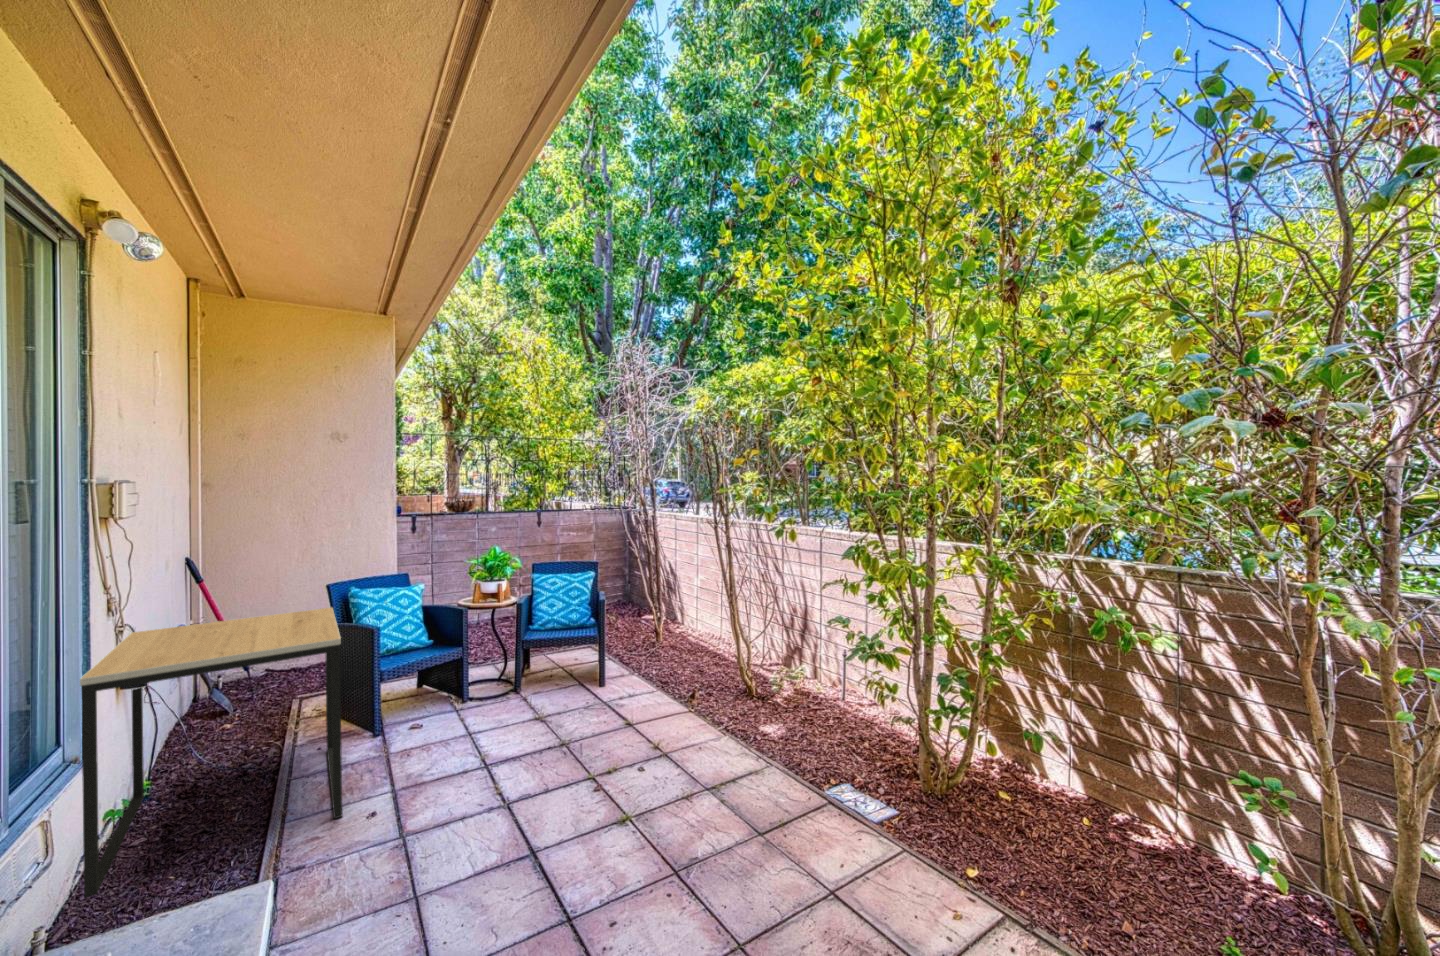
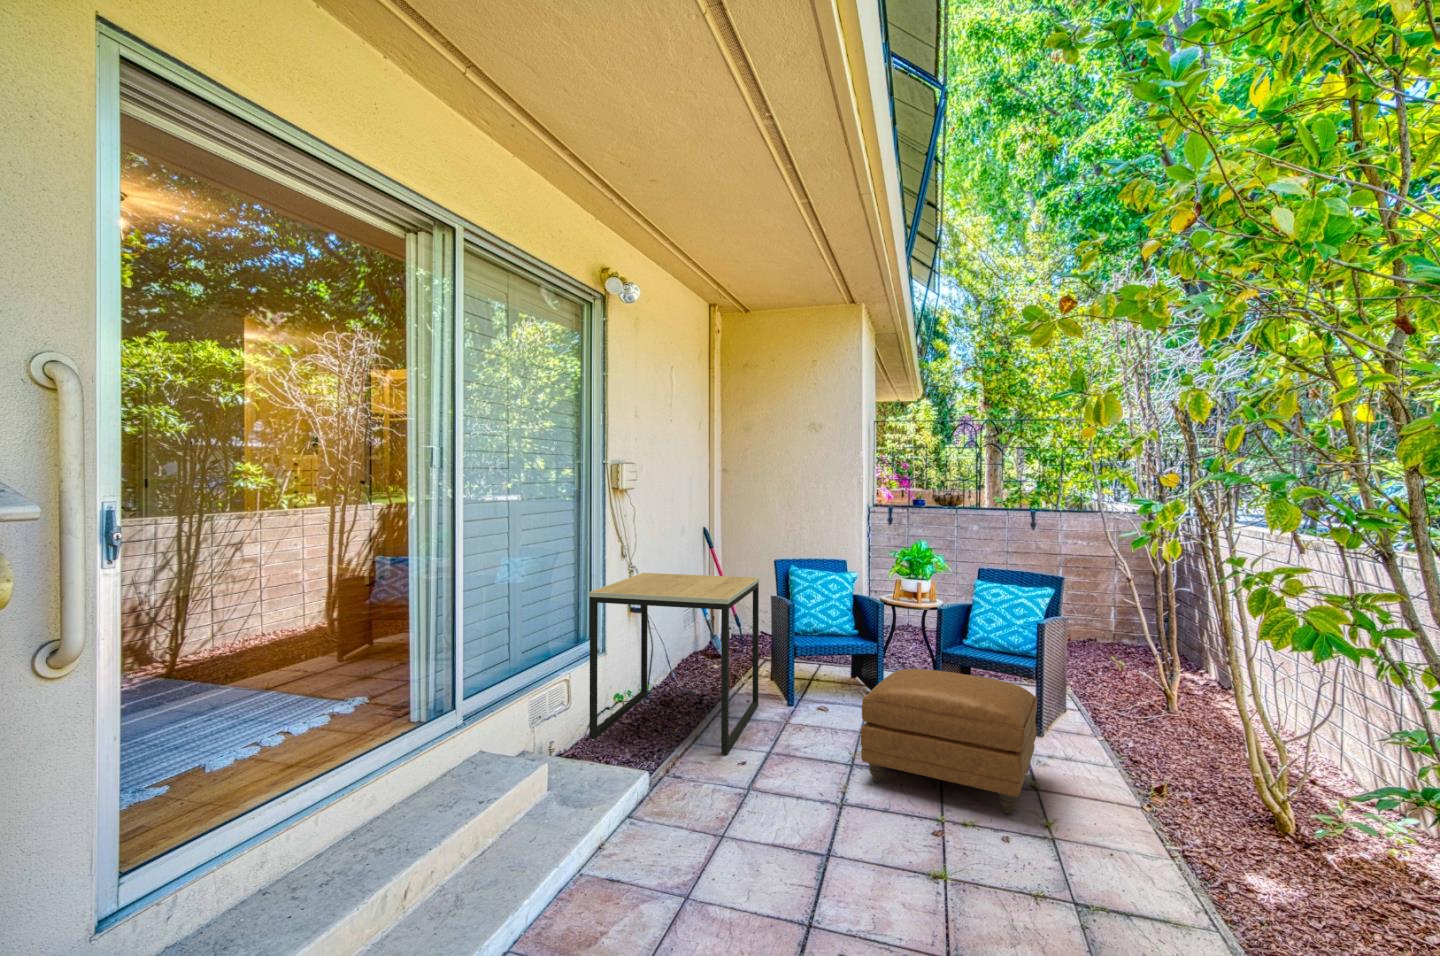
ottoman: none [504,650,641,771] -> present [861,669,1037,814]

